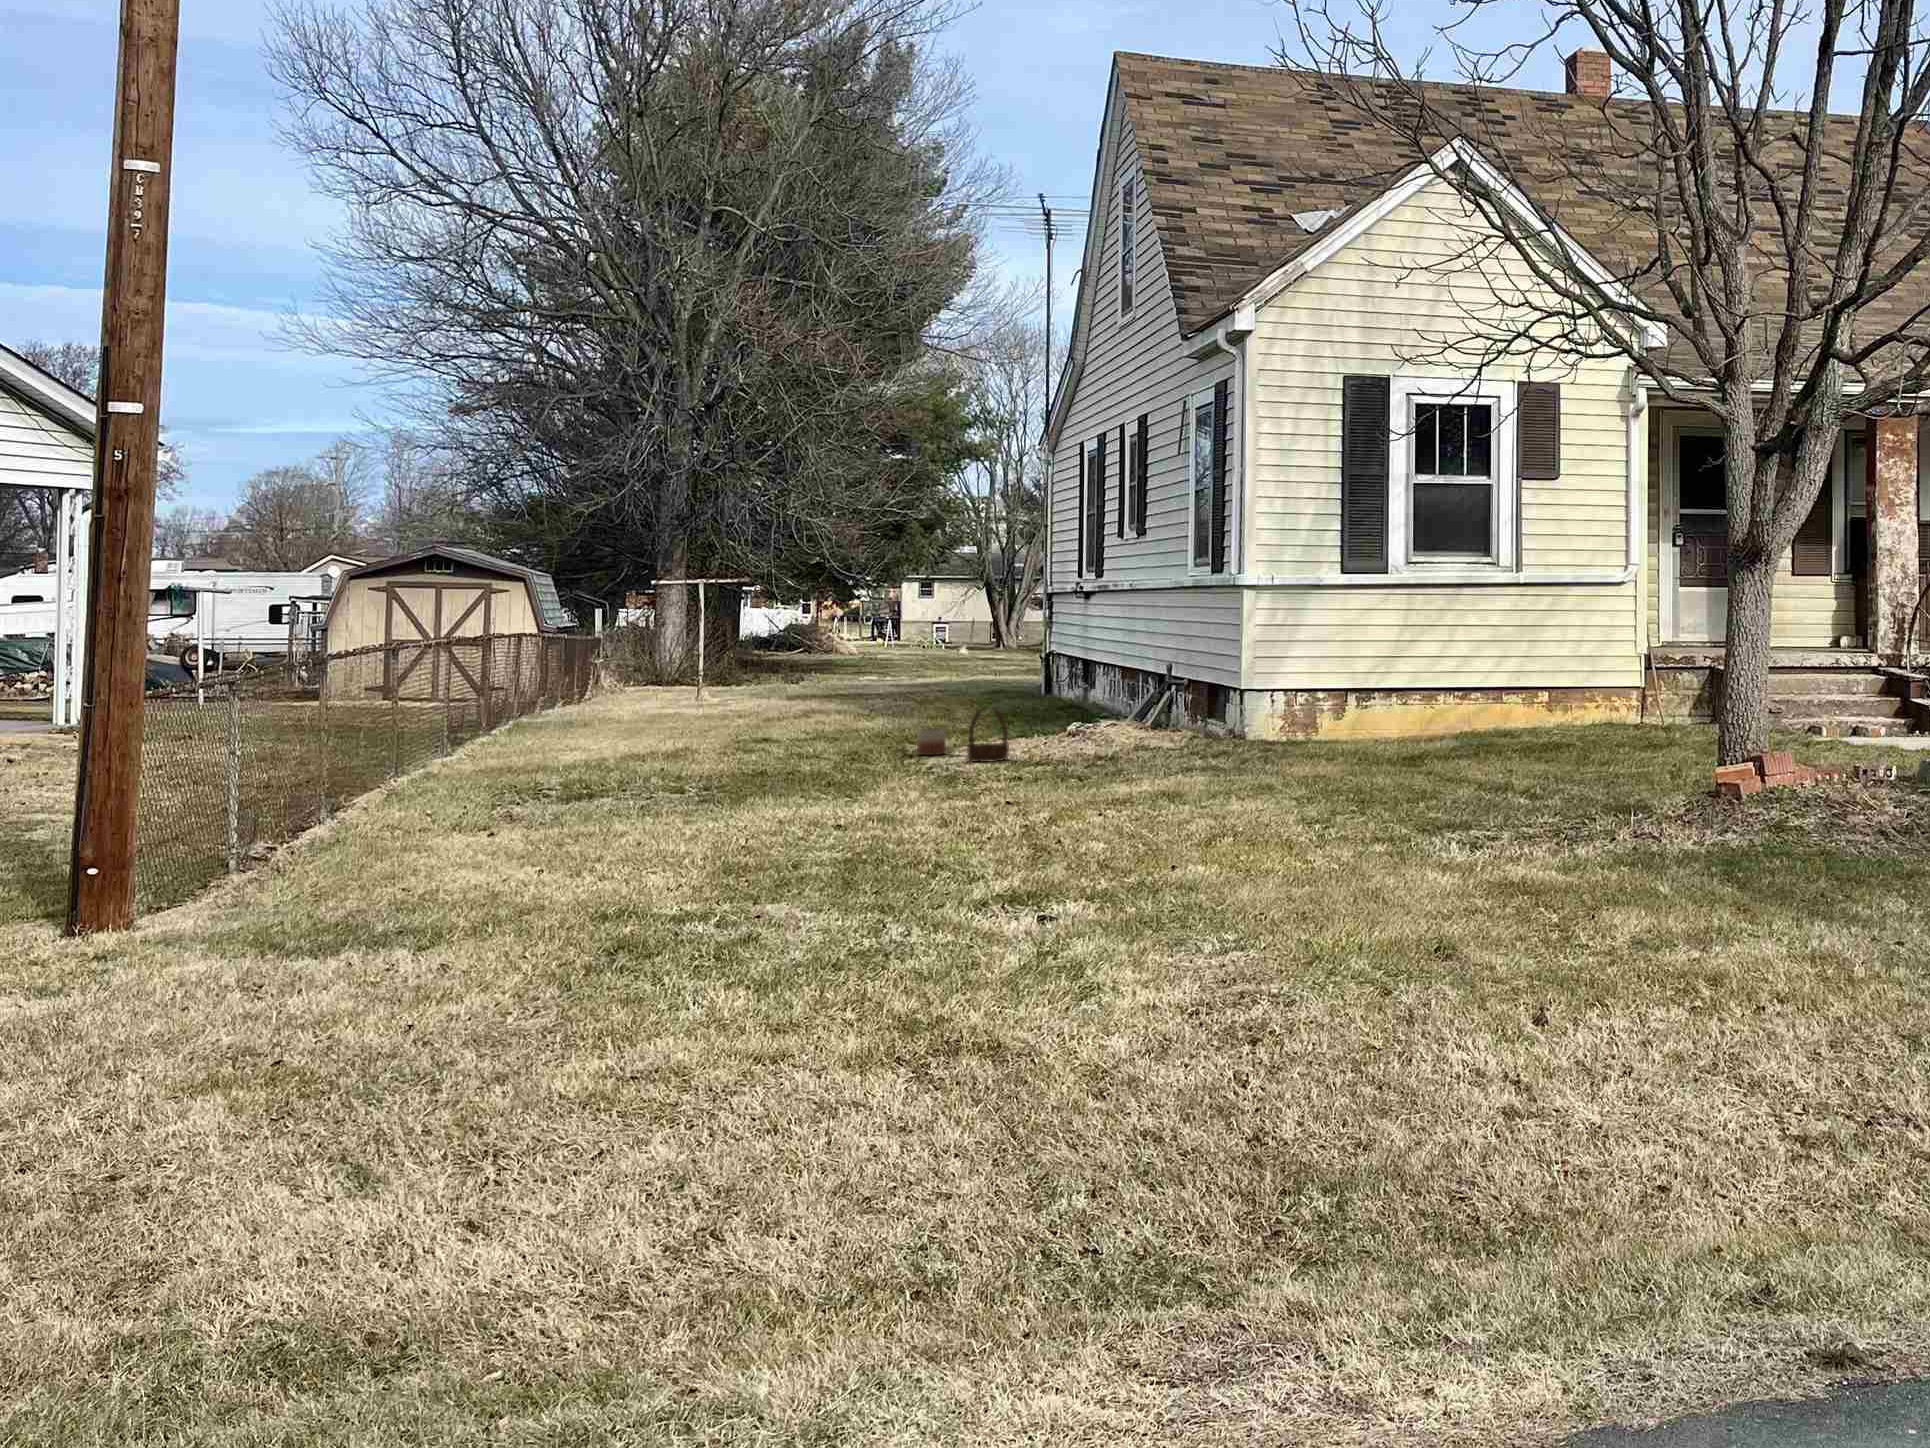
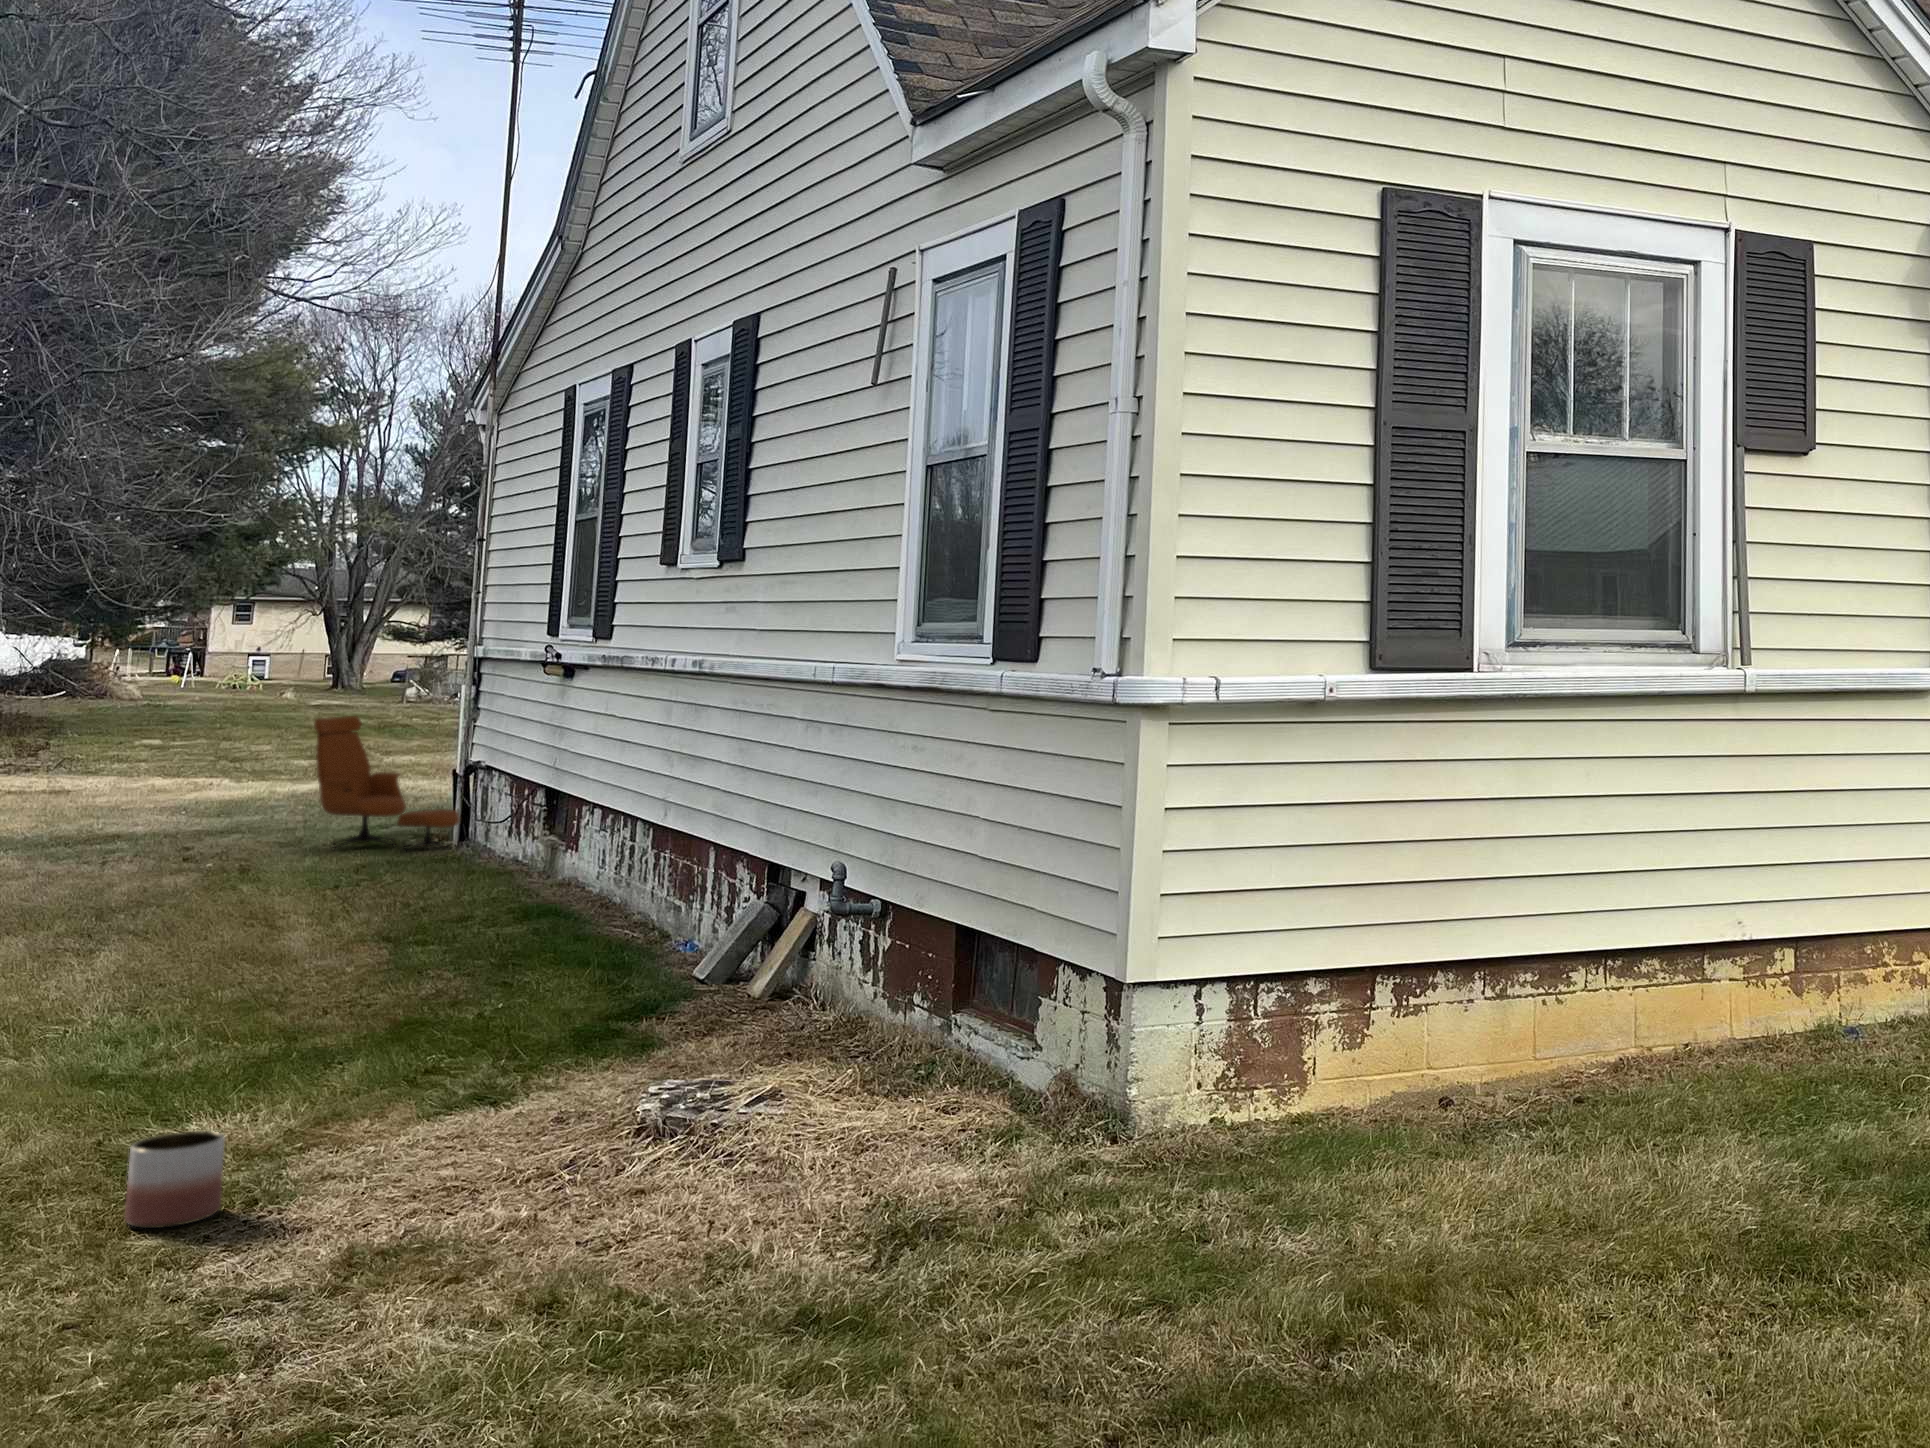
lounge chair: none [967,624,1045,698] -> present [314,716,459,850]
basket: present [967,708,1009,762] -> none [287,1108,432,1298]

